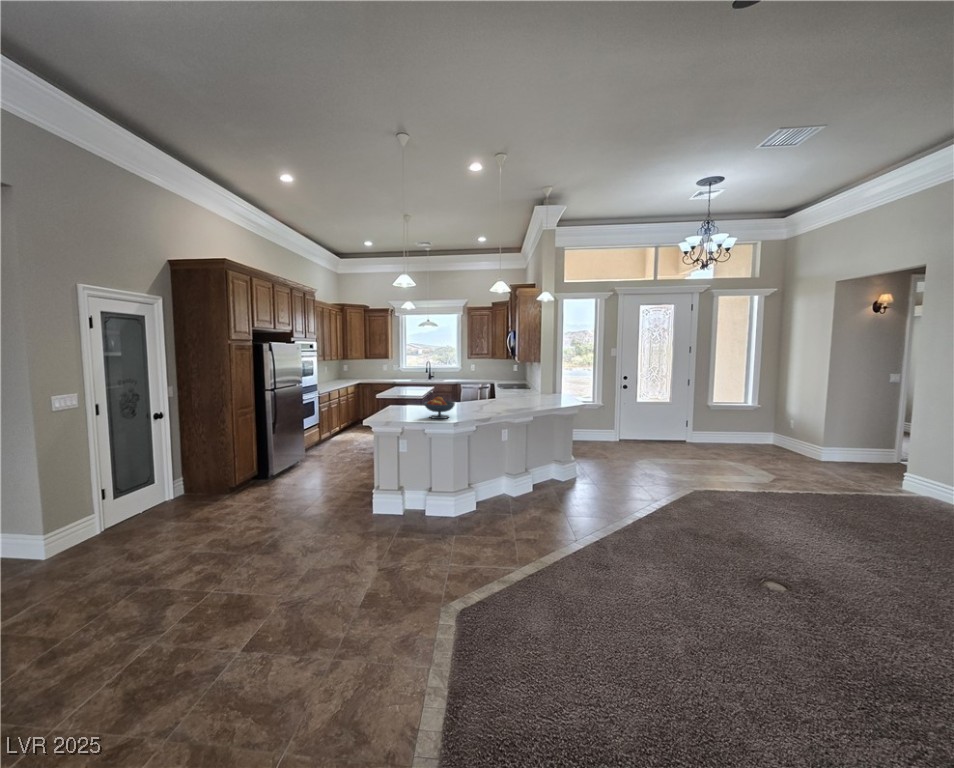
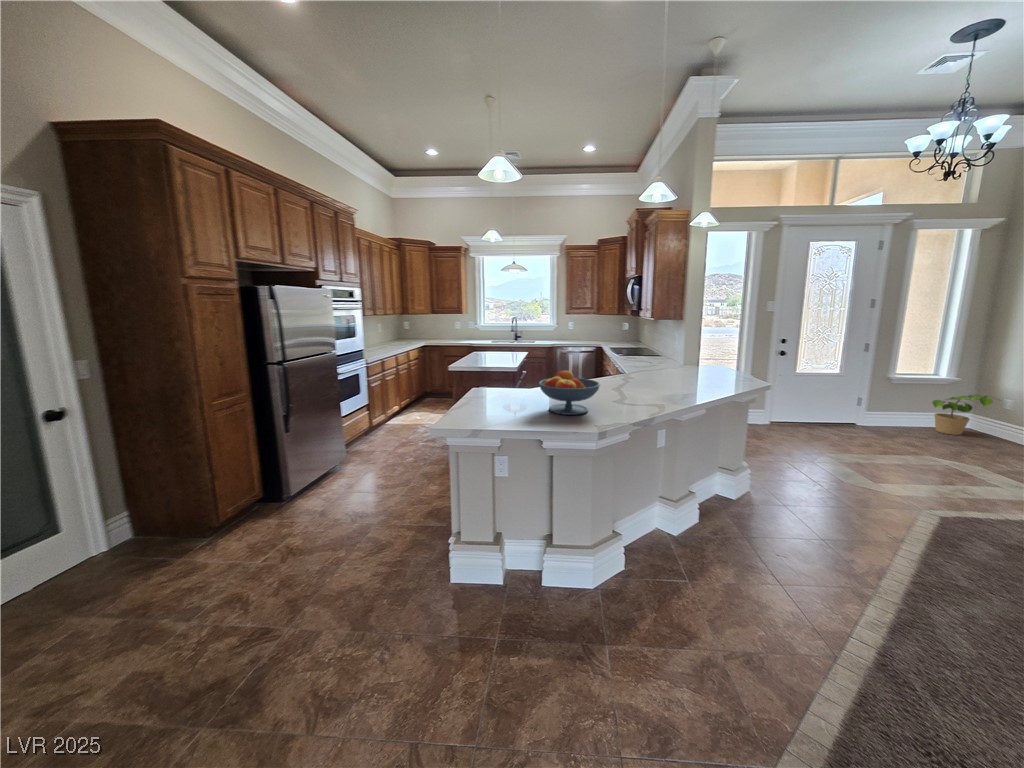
potted plant: none [702,418,736,445] -> present [933,395,993,435]

